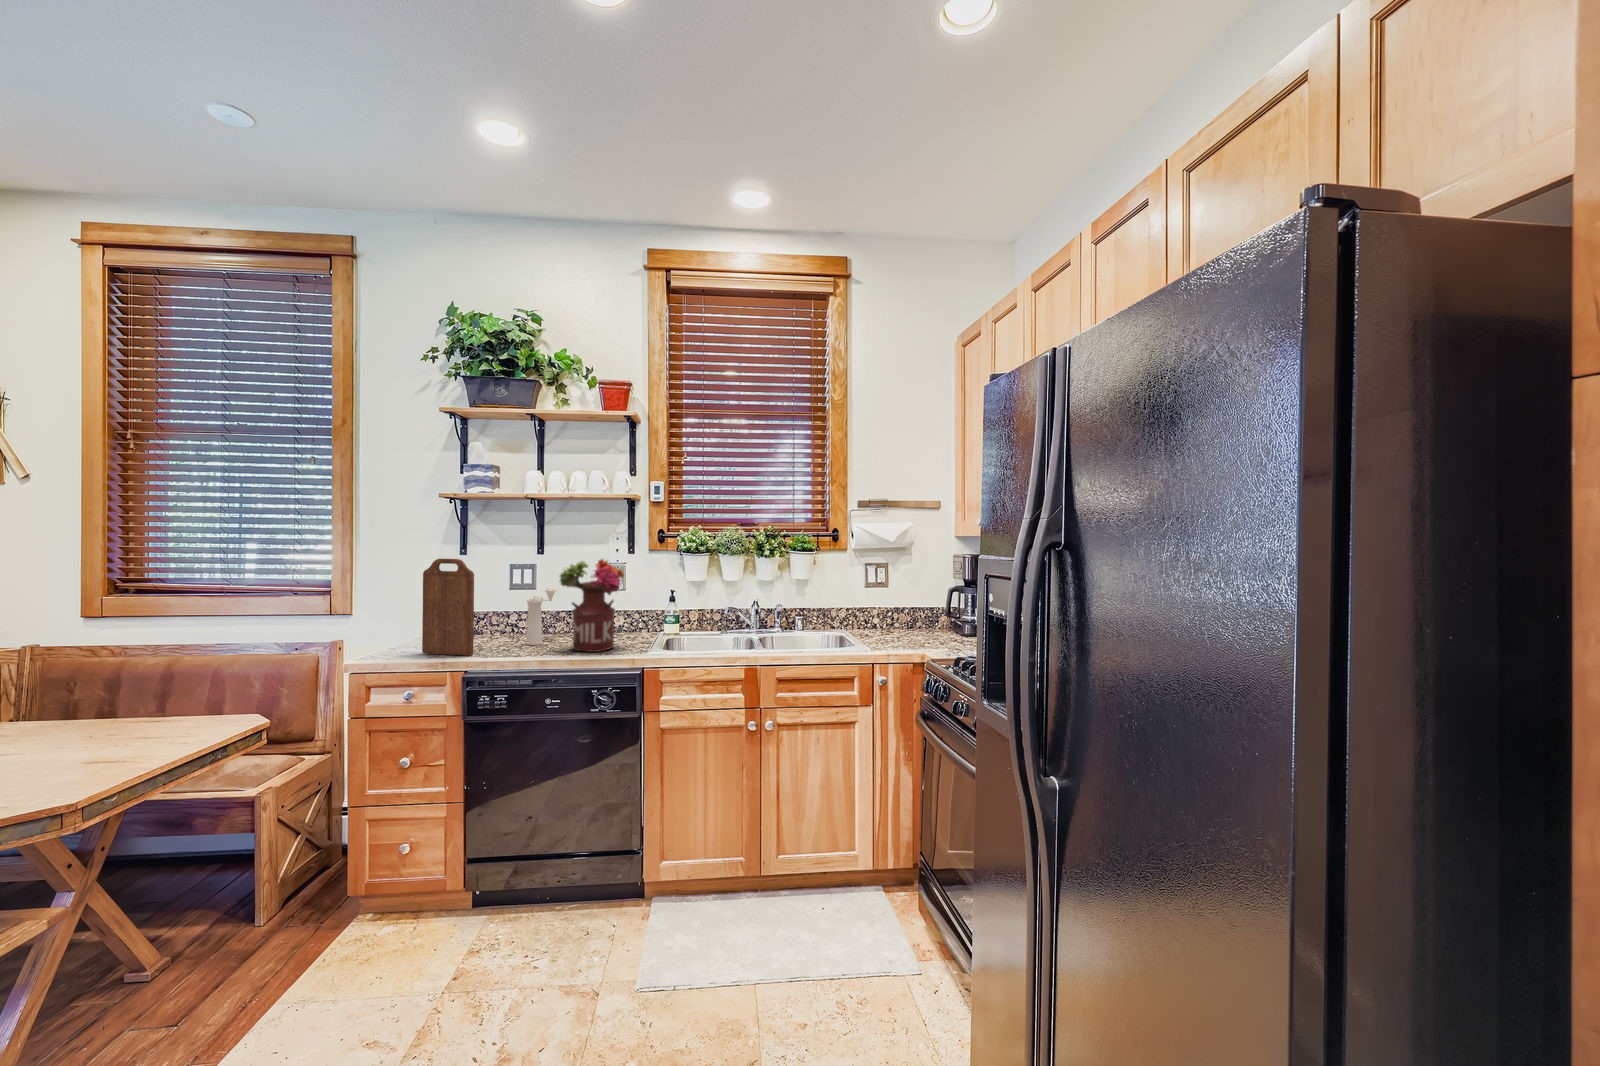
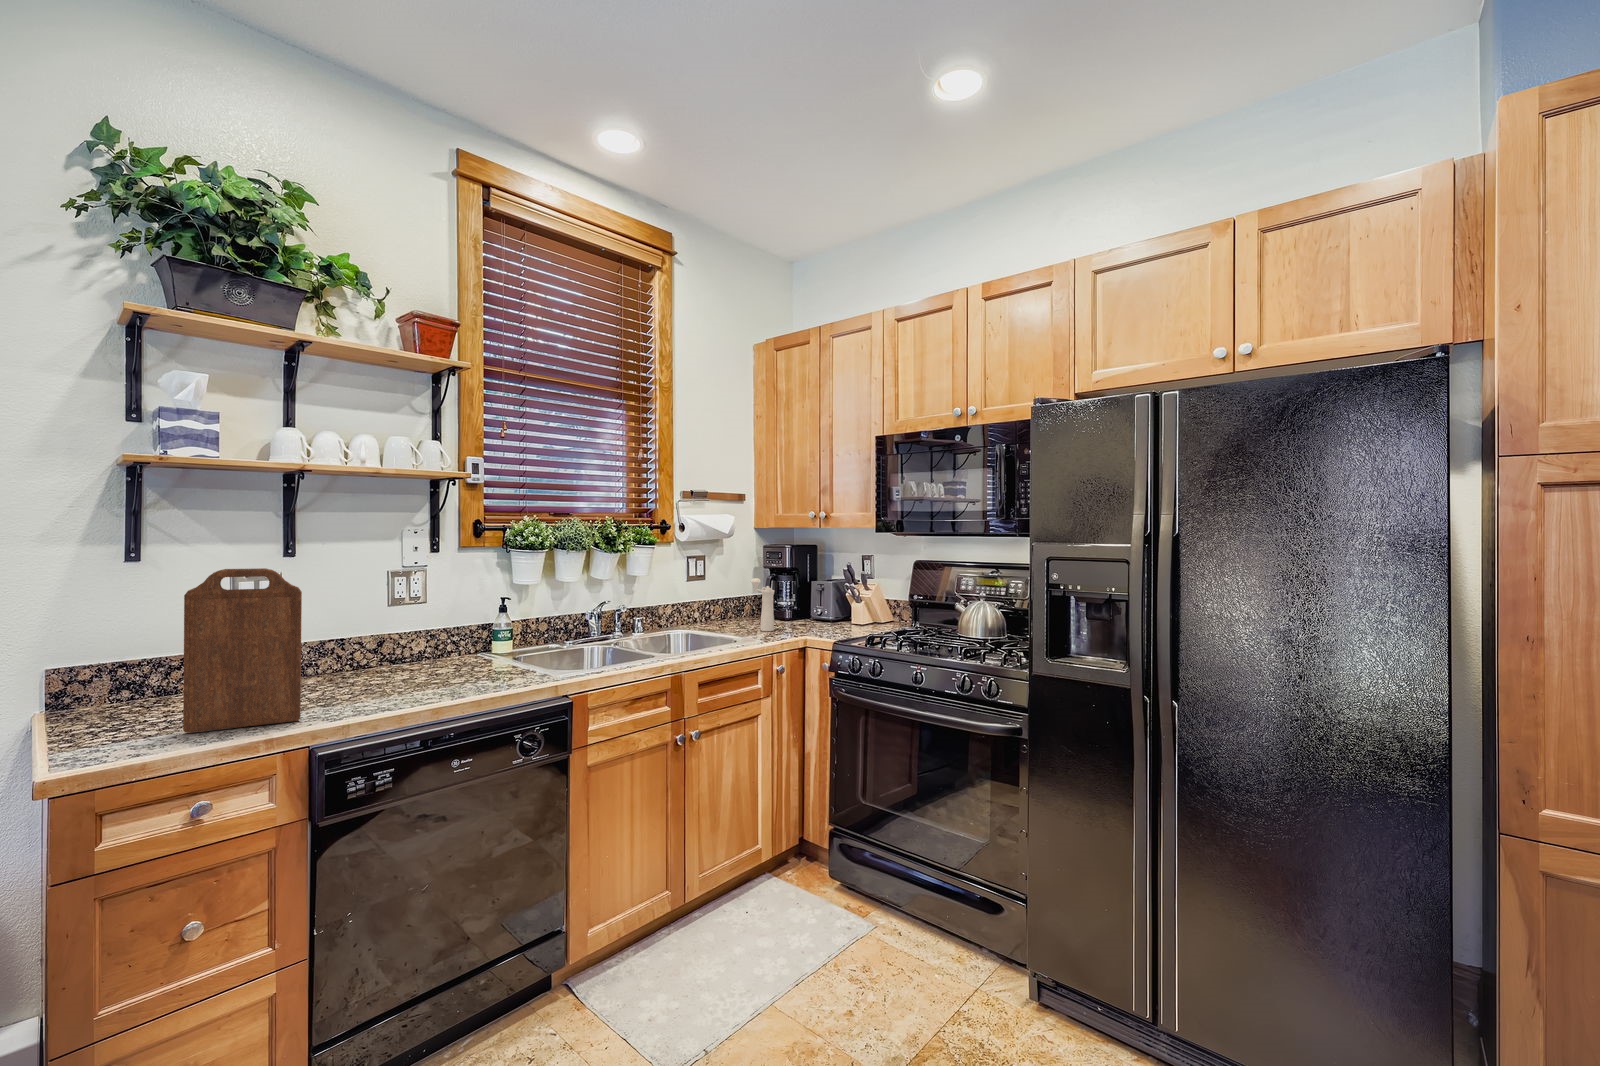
flower arrangement: present [560,559,624,652] -> none [418,560,514,688]
pepper mill: present [526,587,556,645] -> present [751,578,775,631]

